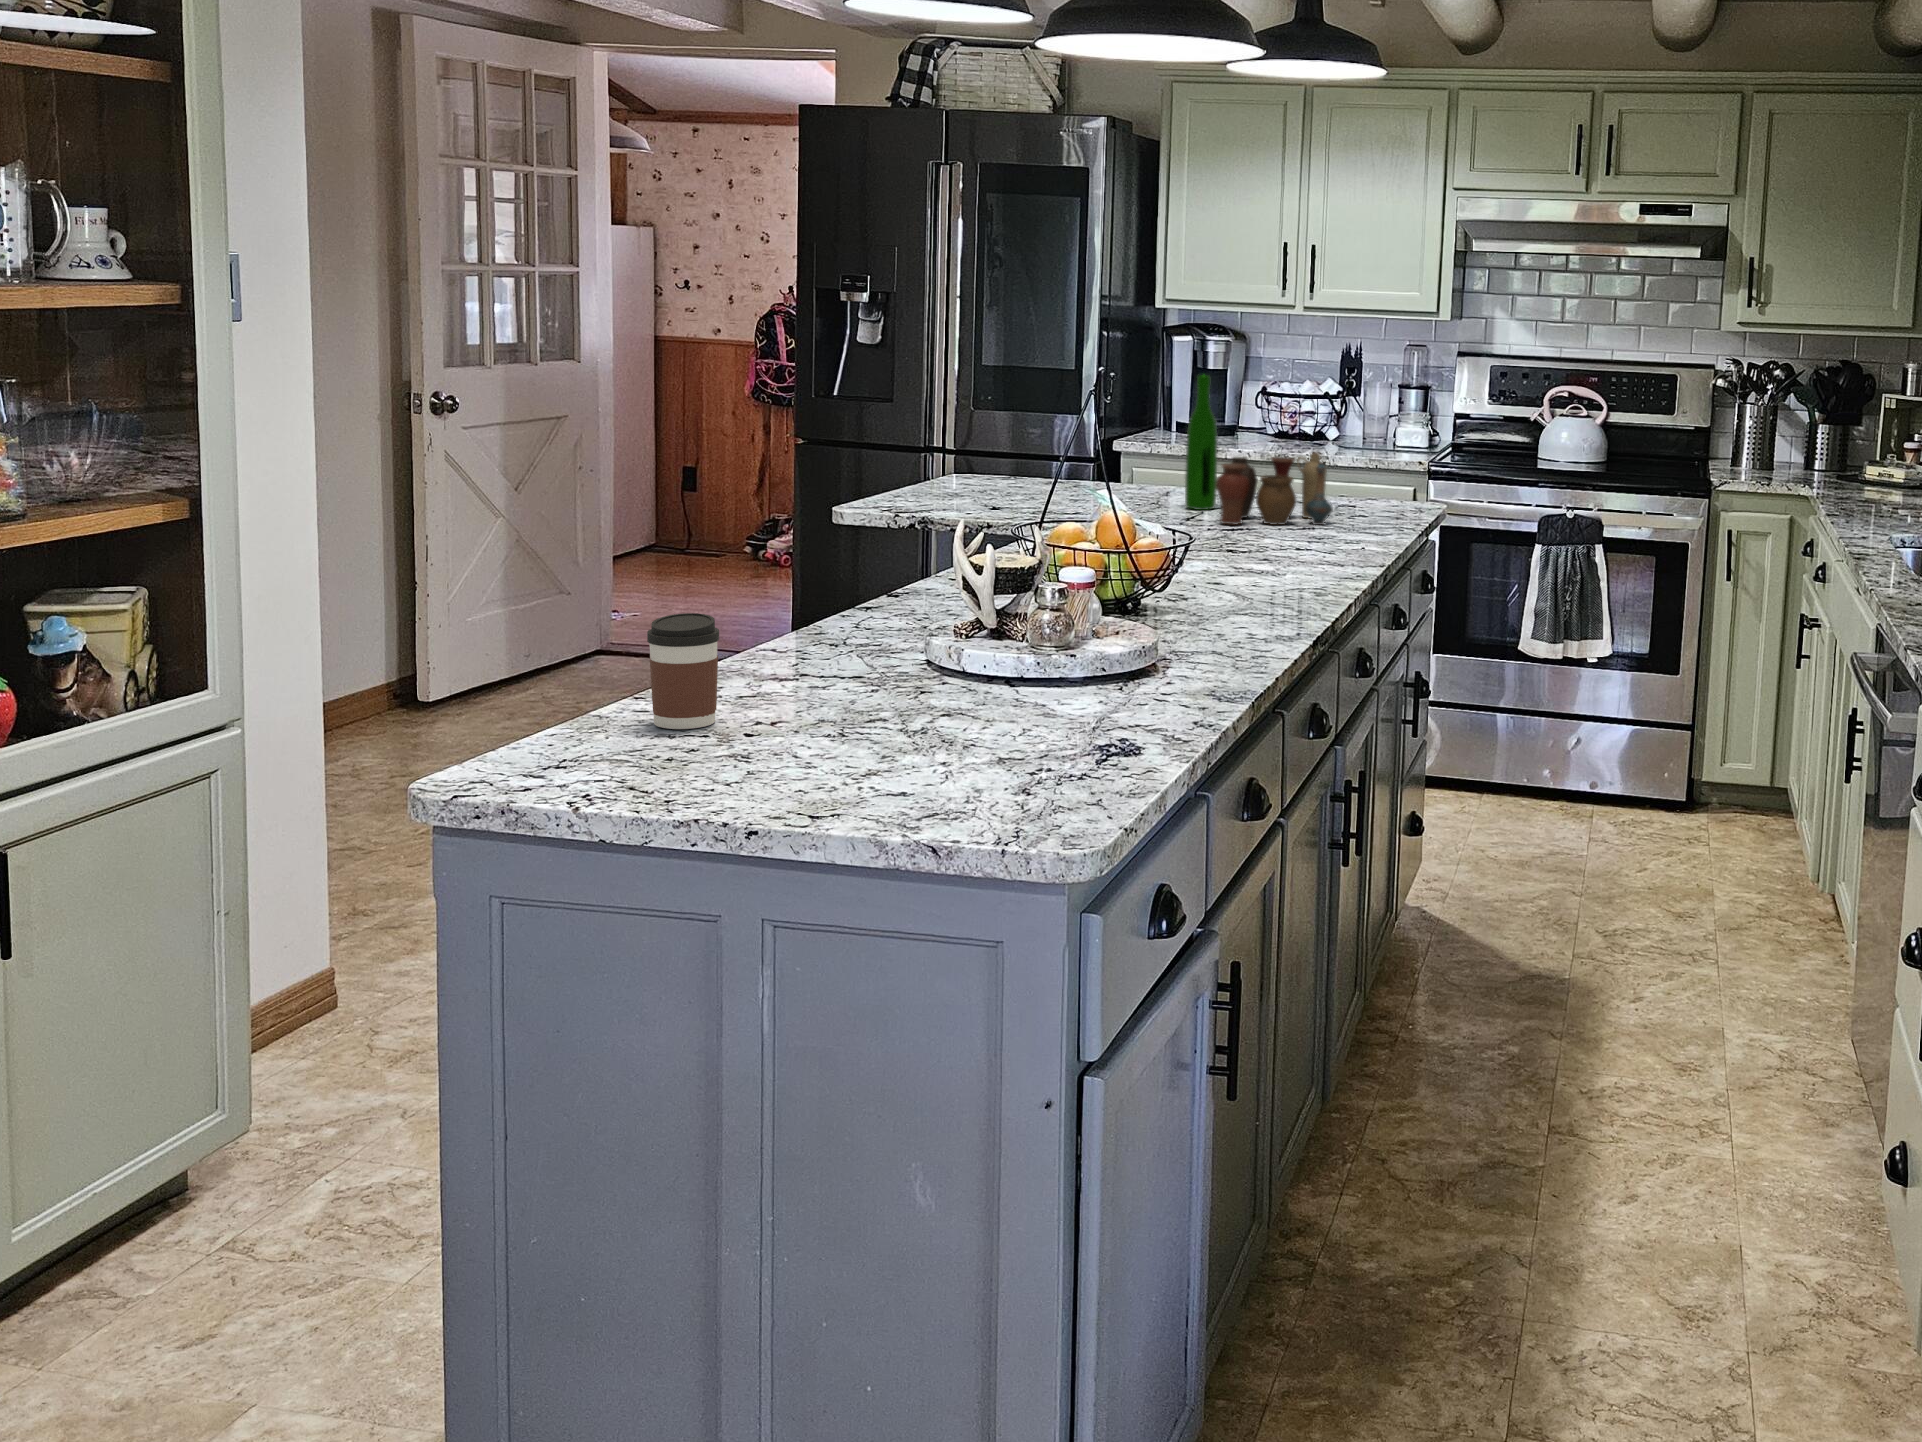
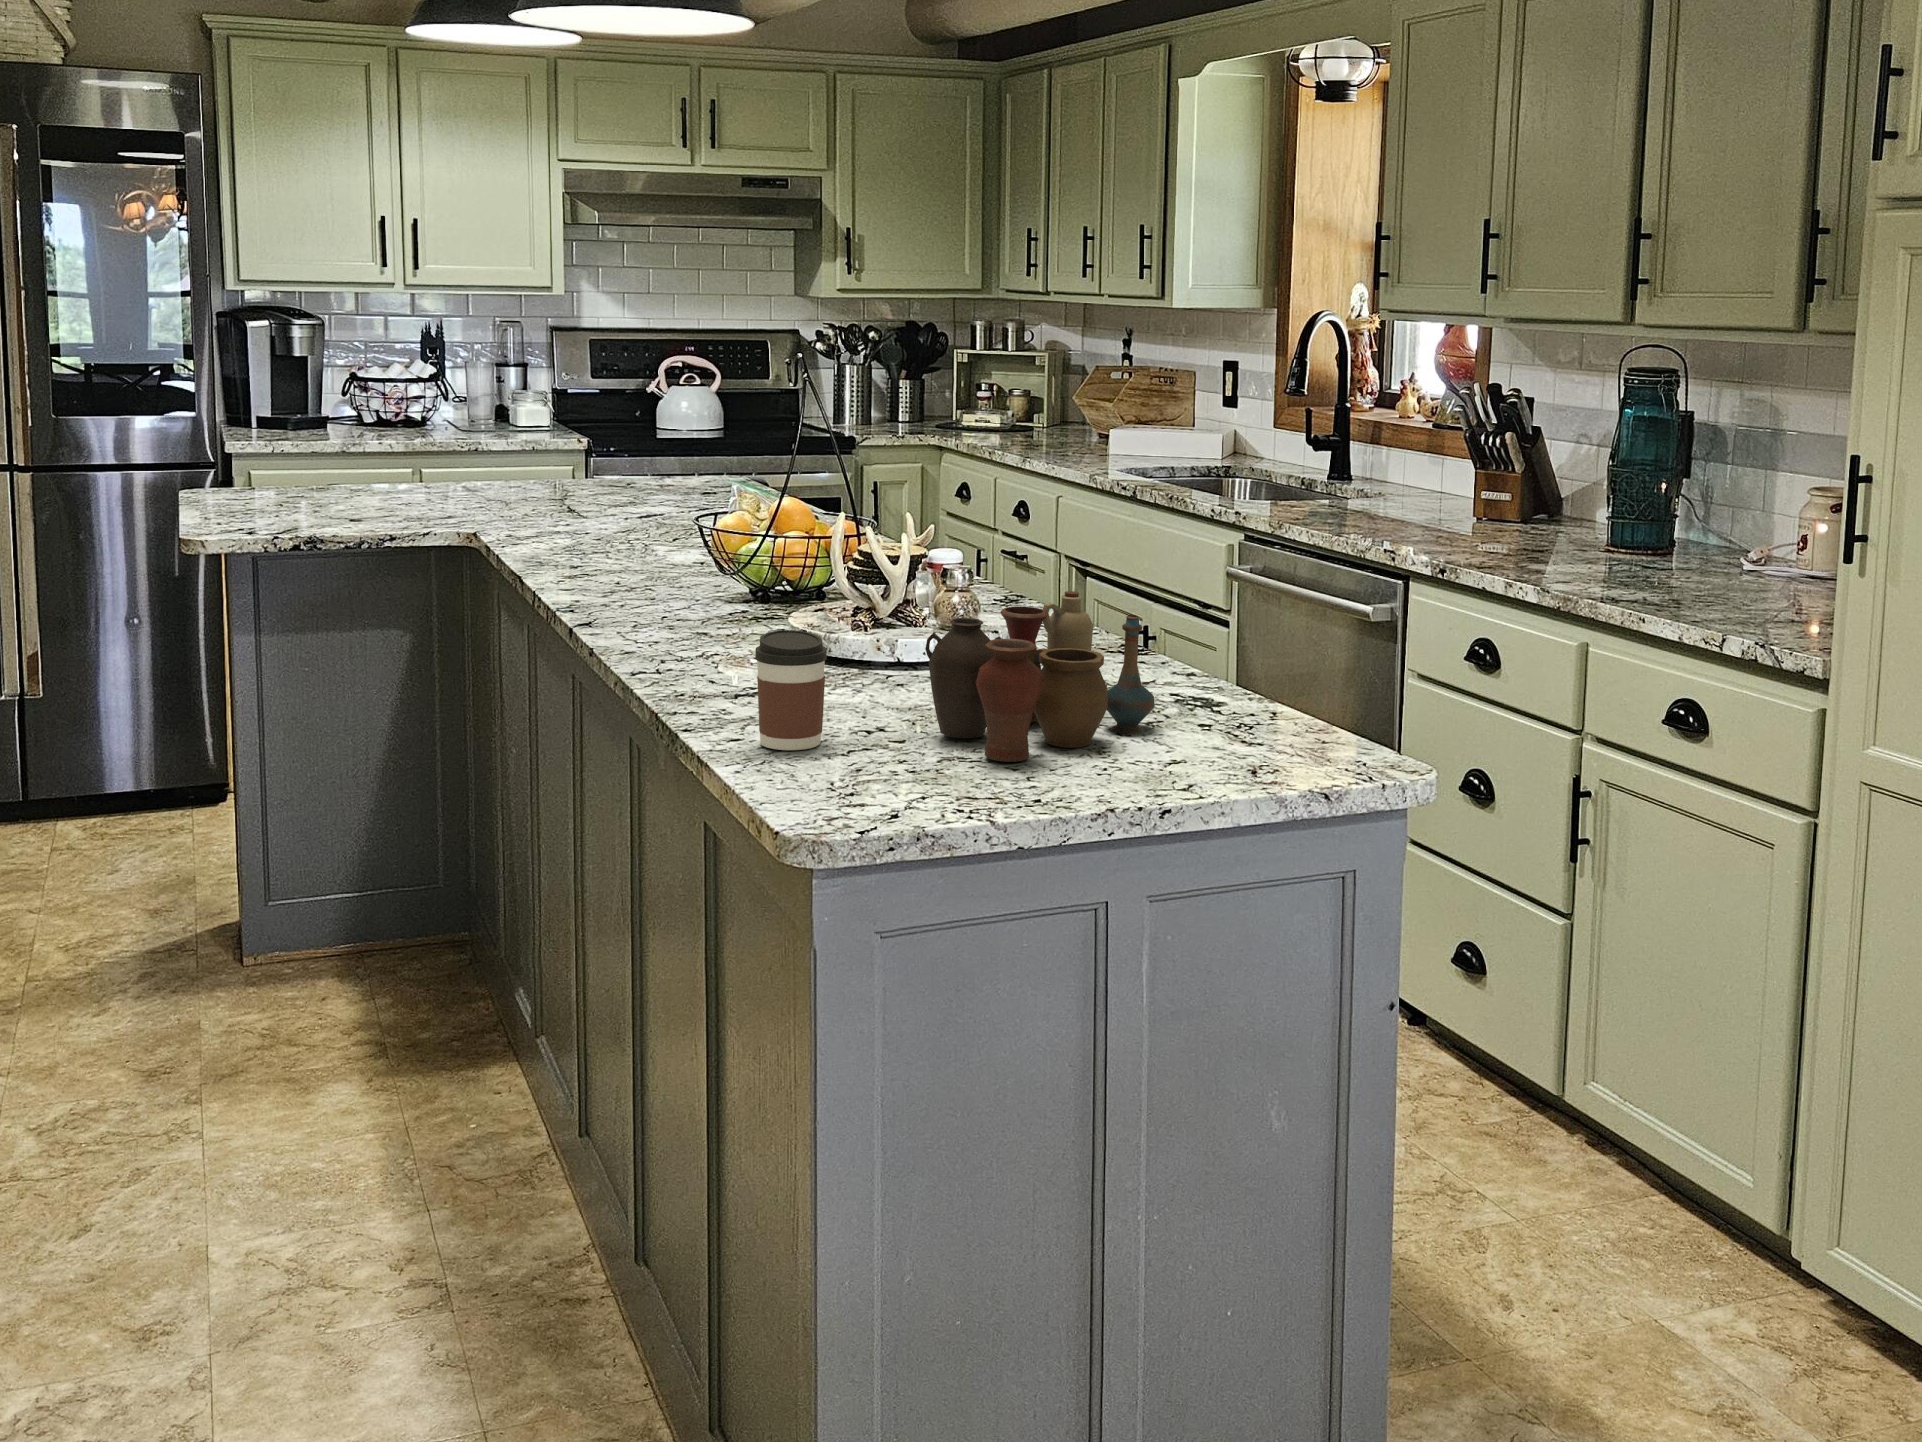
wine bottle: present [1185,375,1217,510] -> none [517,361,550,500]
vase: present [1216,452,1333,525] -> present [925,591,1155,762]

